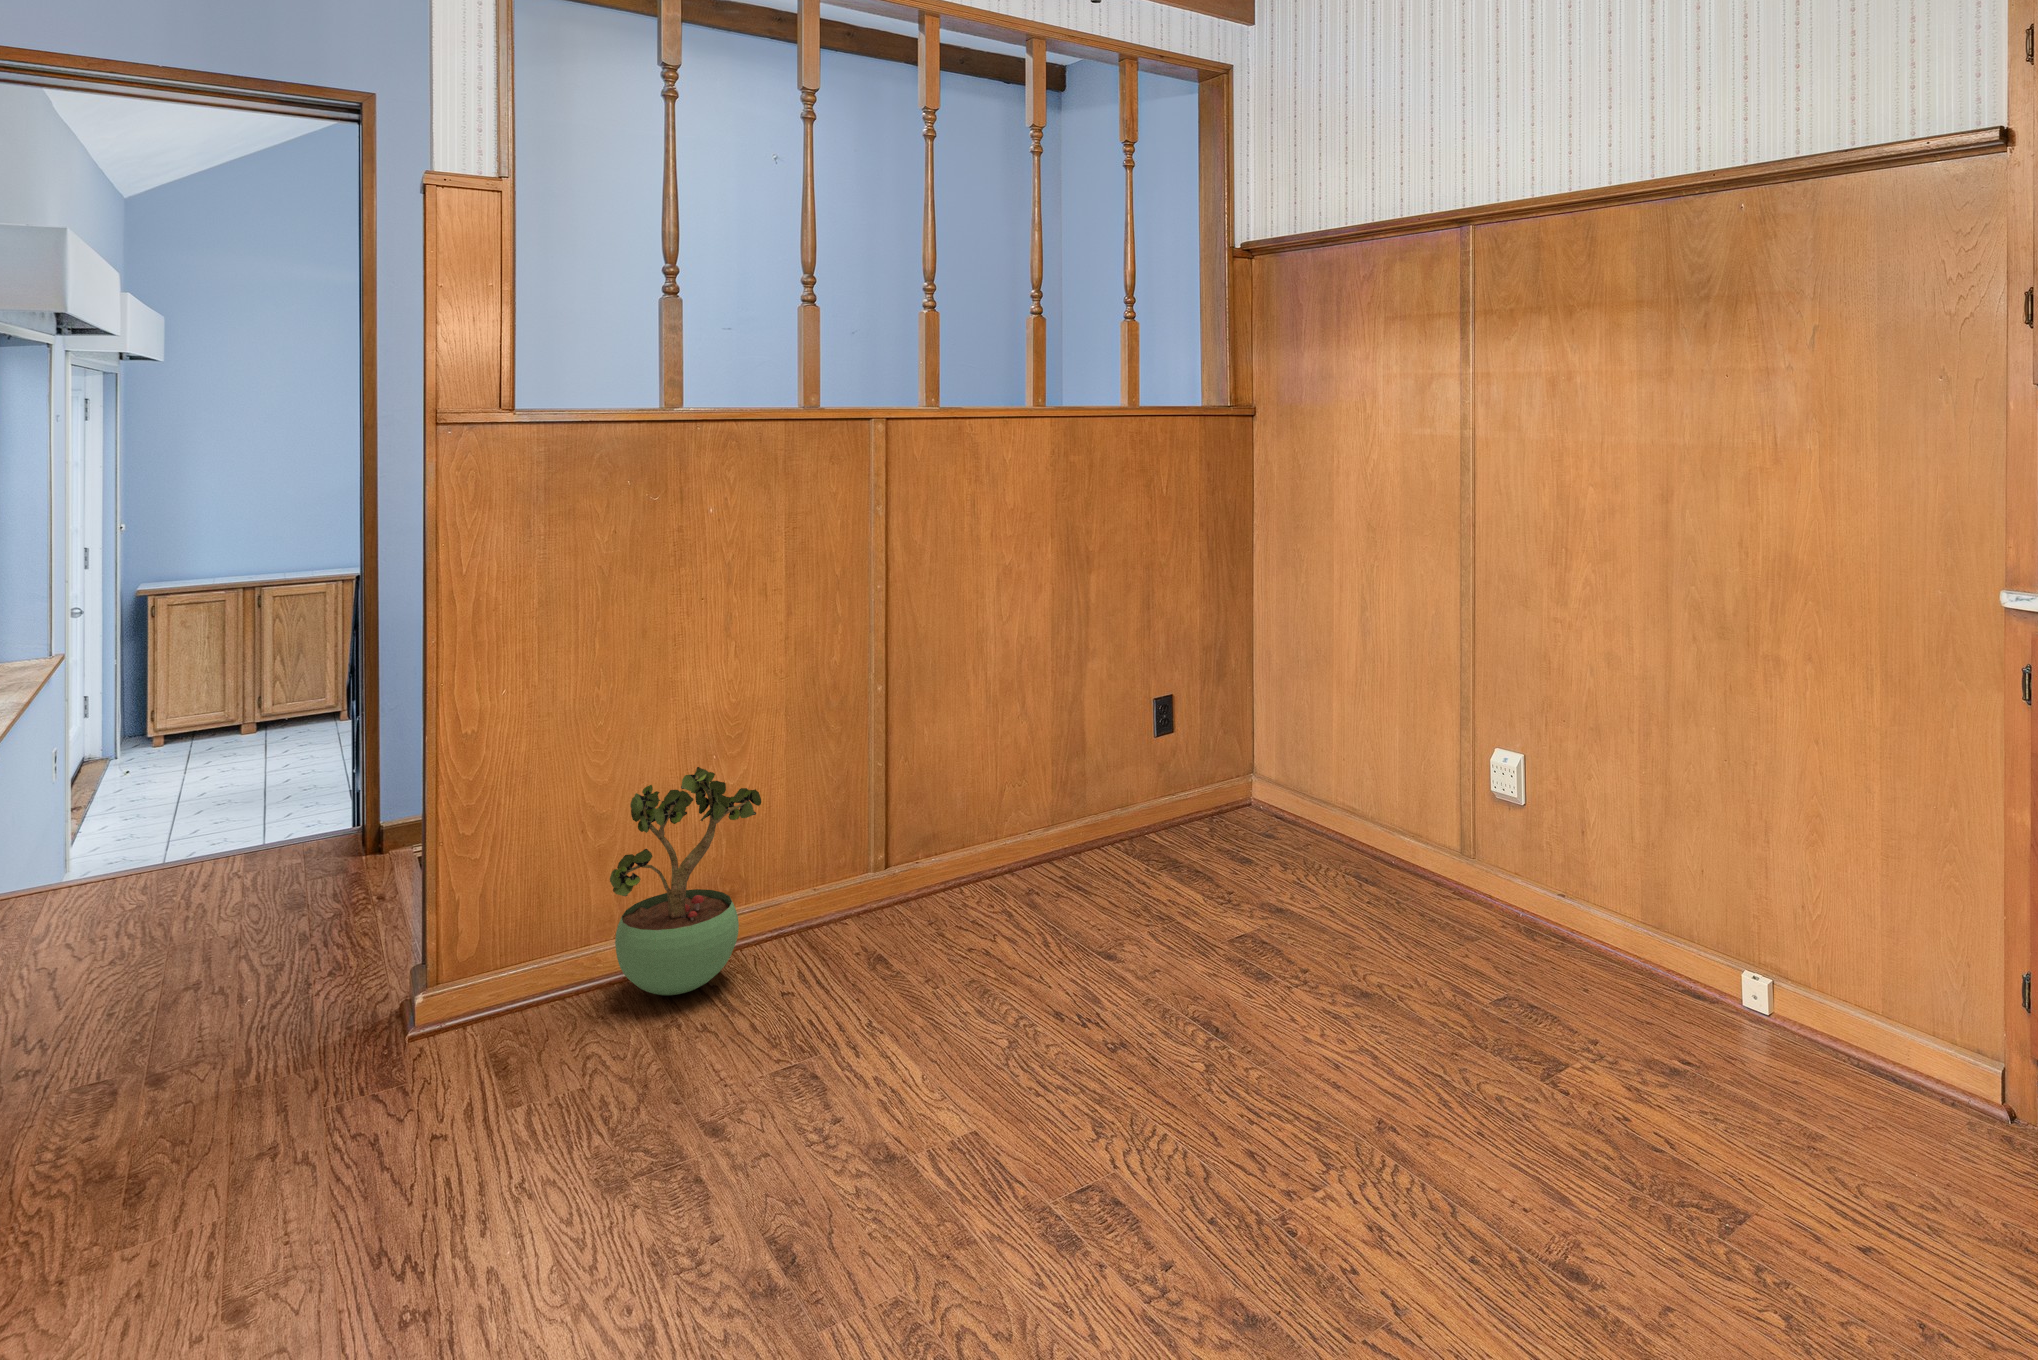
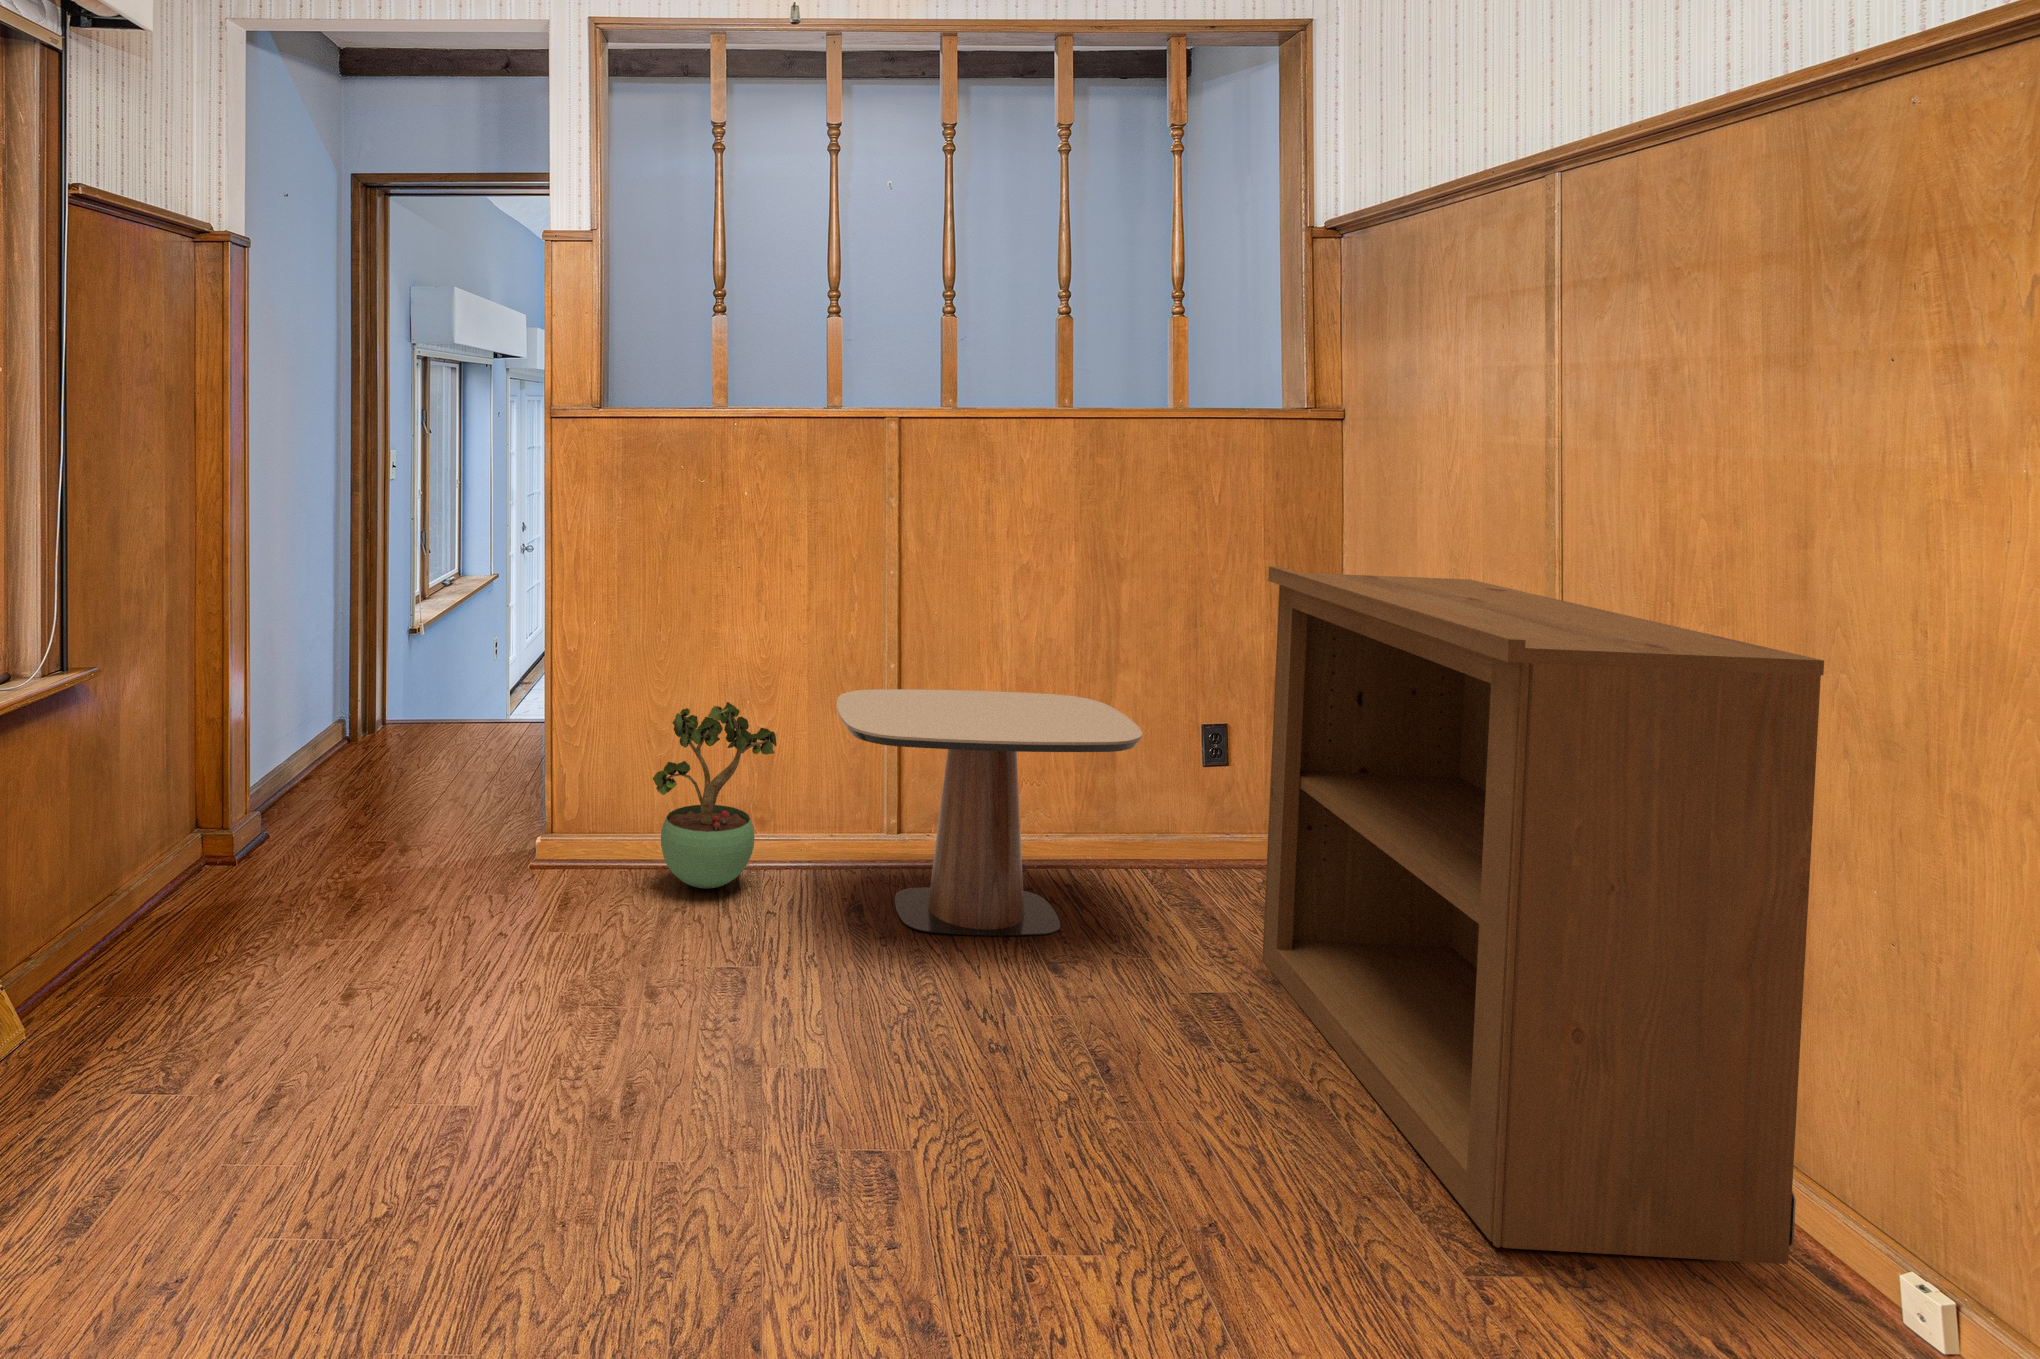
bookshelf: none [1247,539,1688,1054] -> present [1262,566,1824,1264]
side table: none [825,689,1150,962] -> present [837,689,1142,936]

